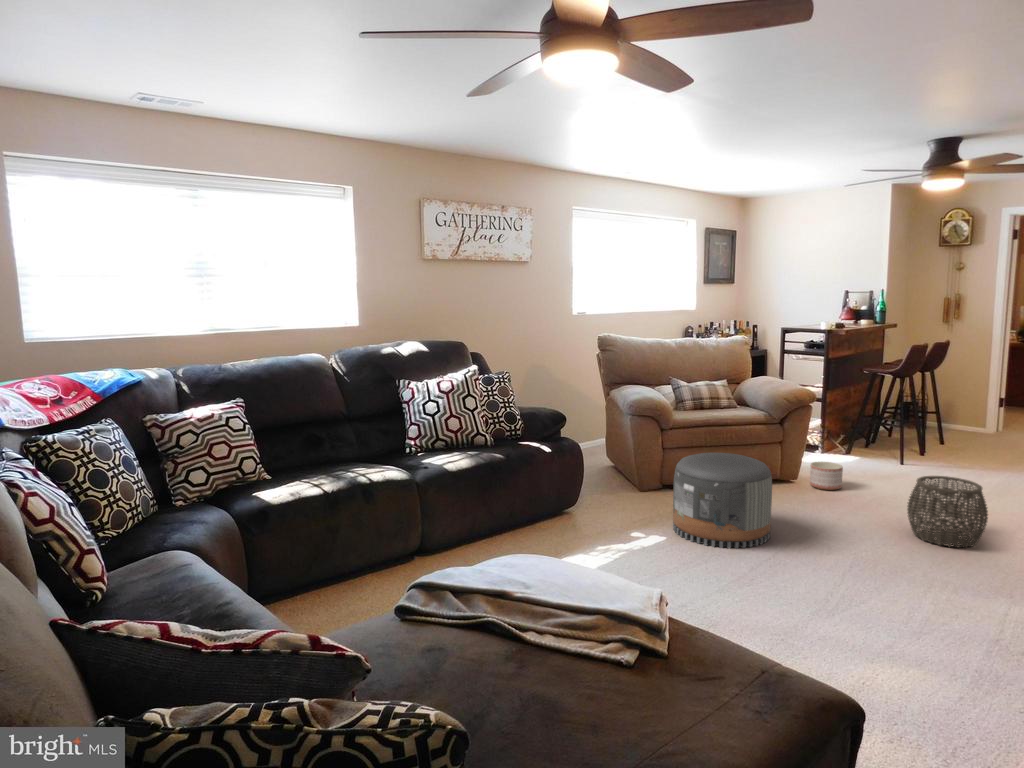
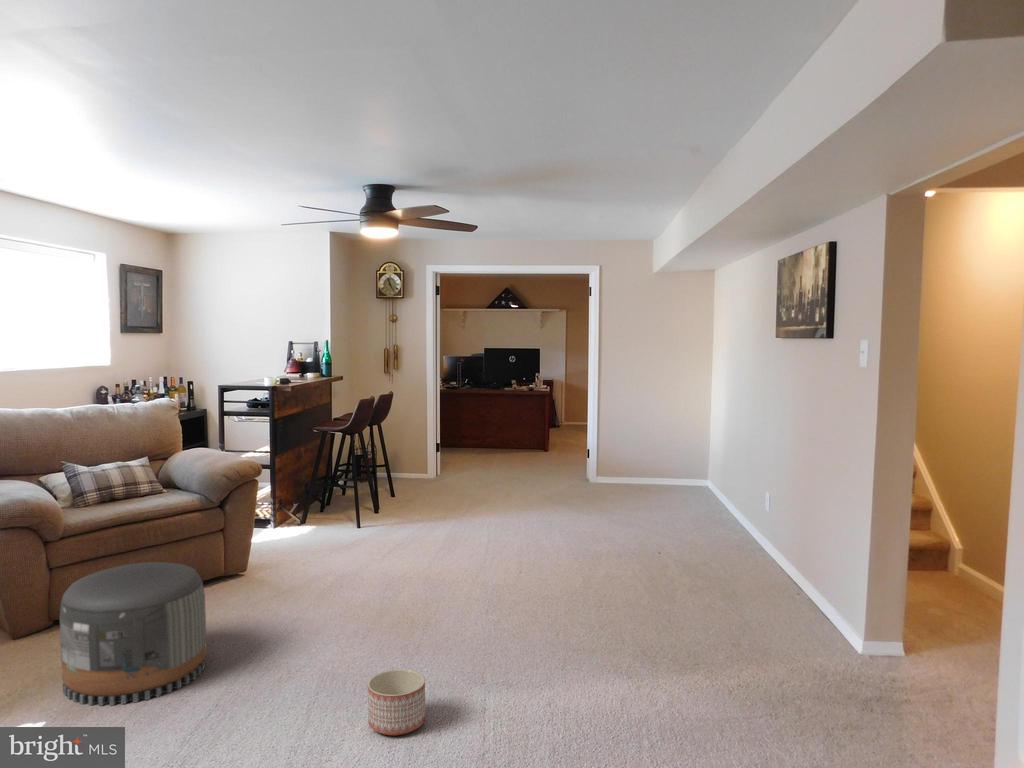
planter: present [810,462,843,490] -> present [368,669,425,736]
woven basket: present [907,476,988,548] -> none [361,543,436,623]

